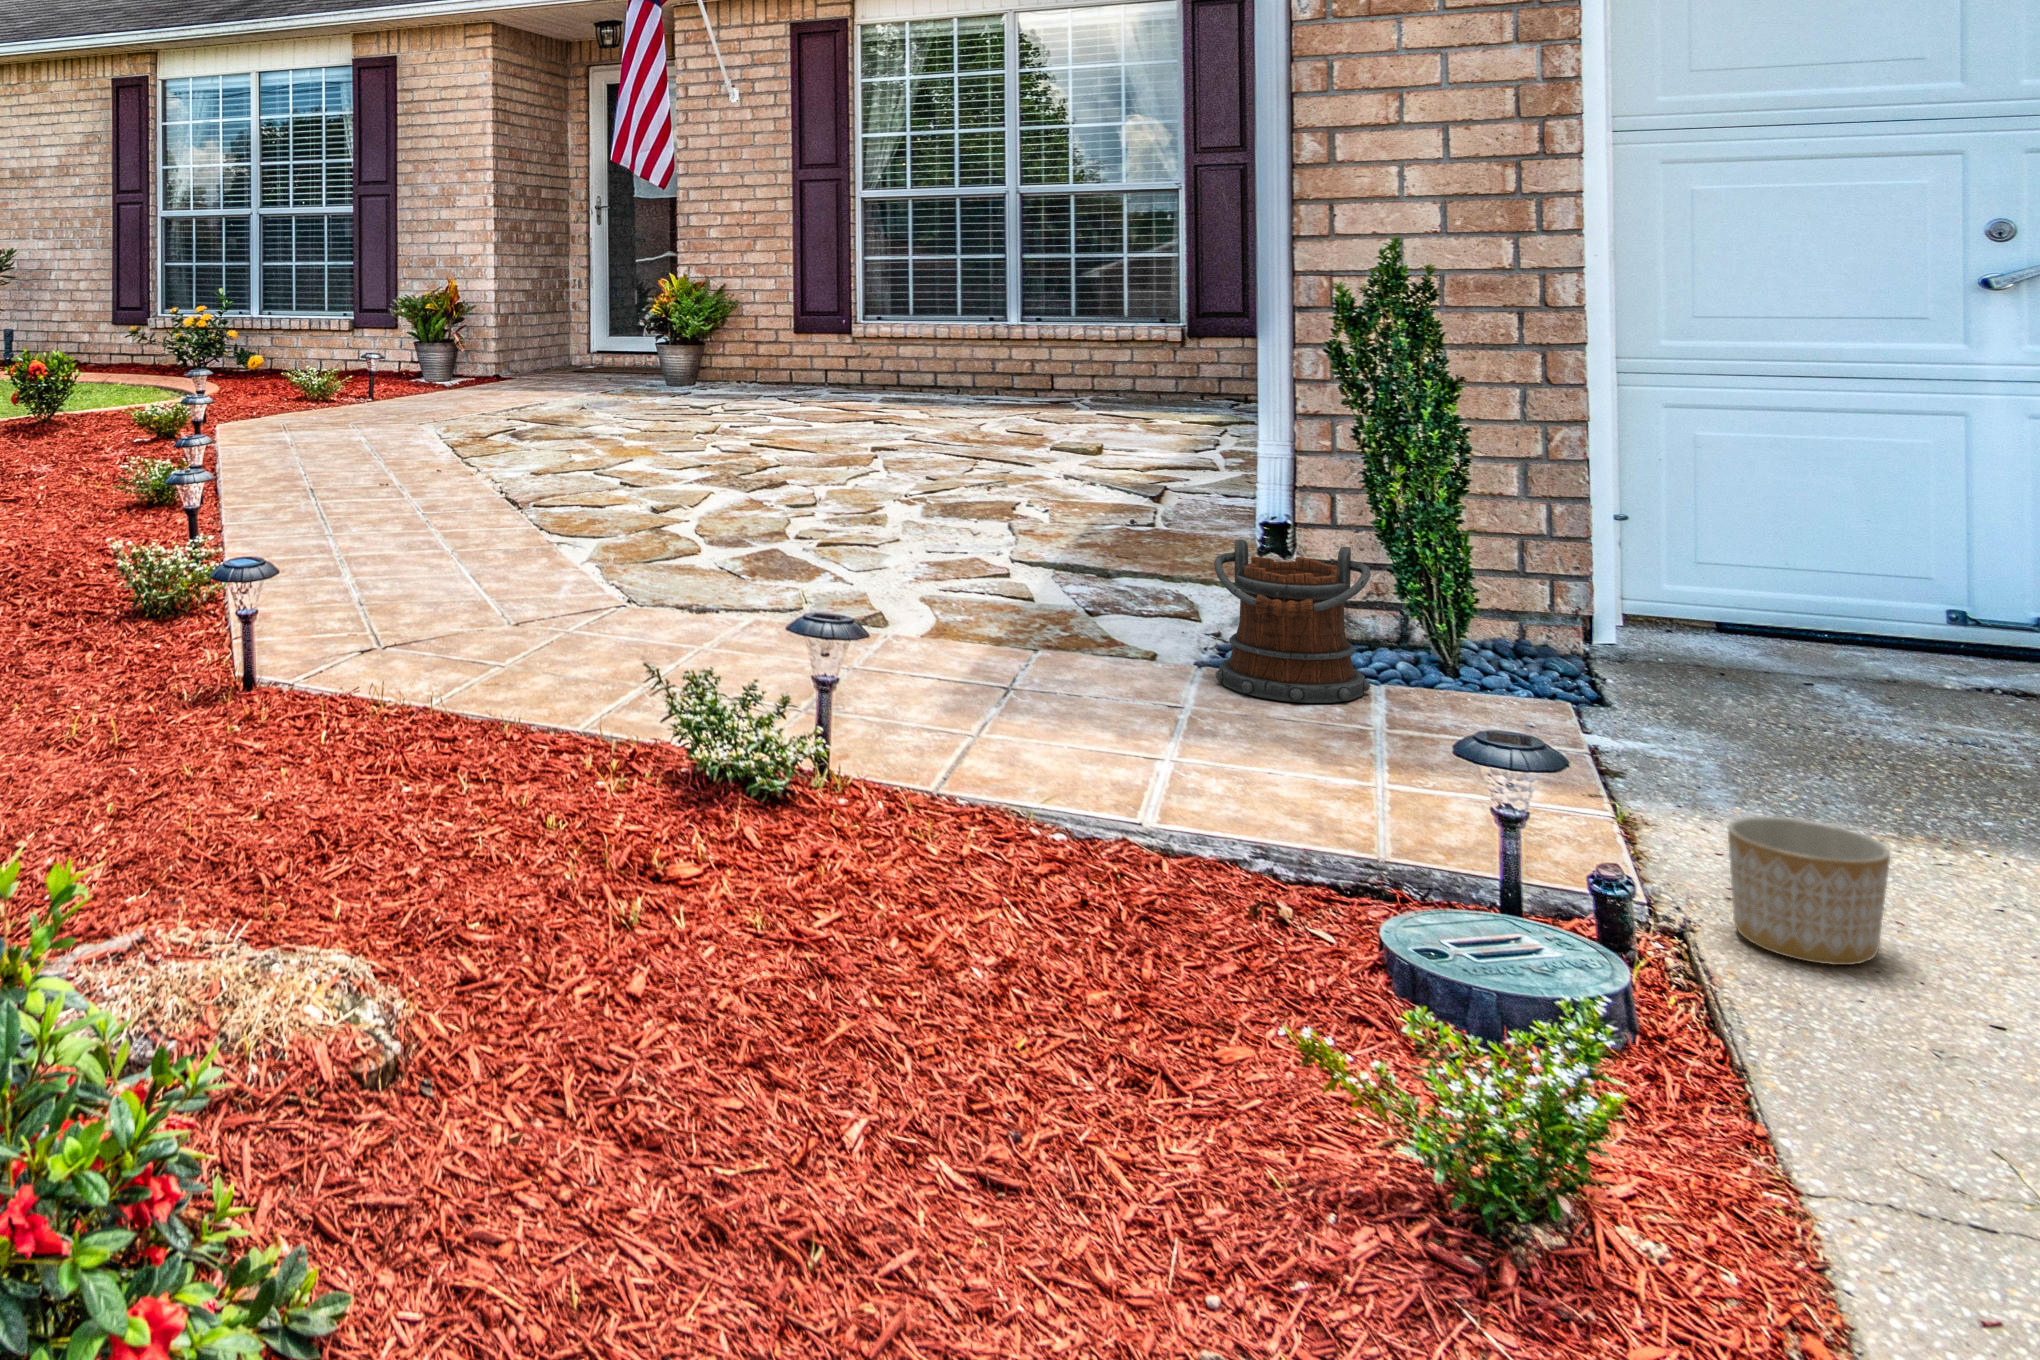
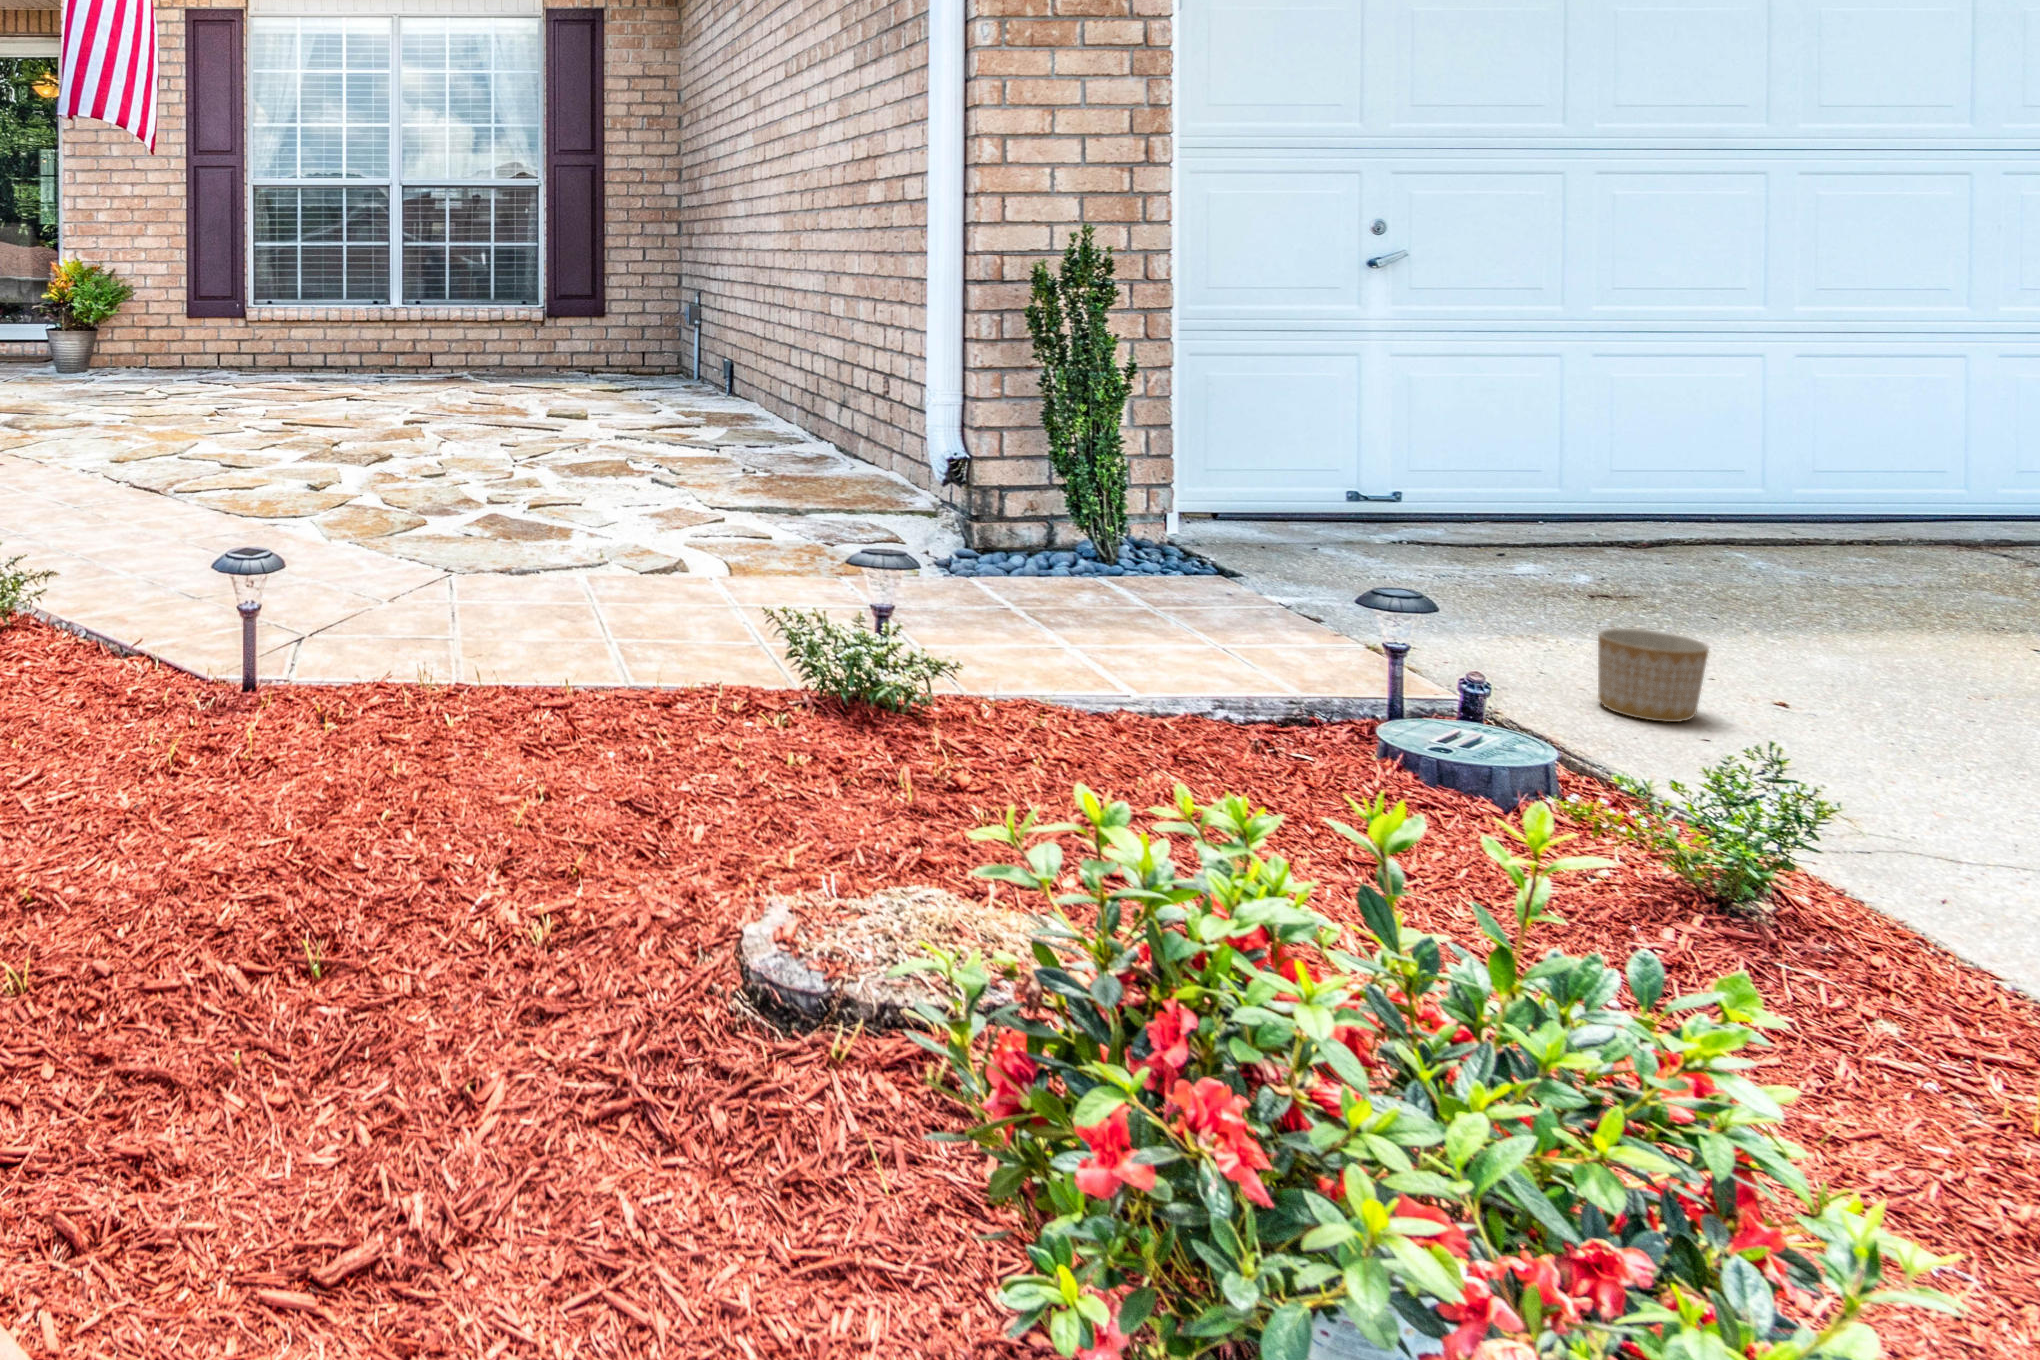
bucket: present [1214,539,1371,703] -> none [996,471,1119,596]

